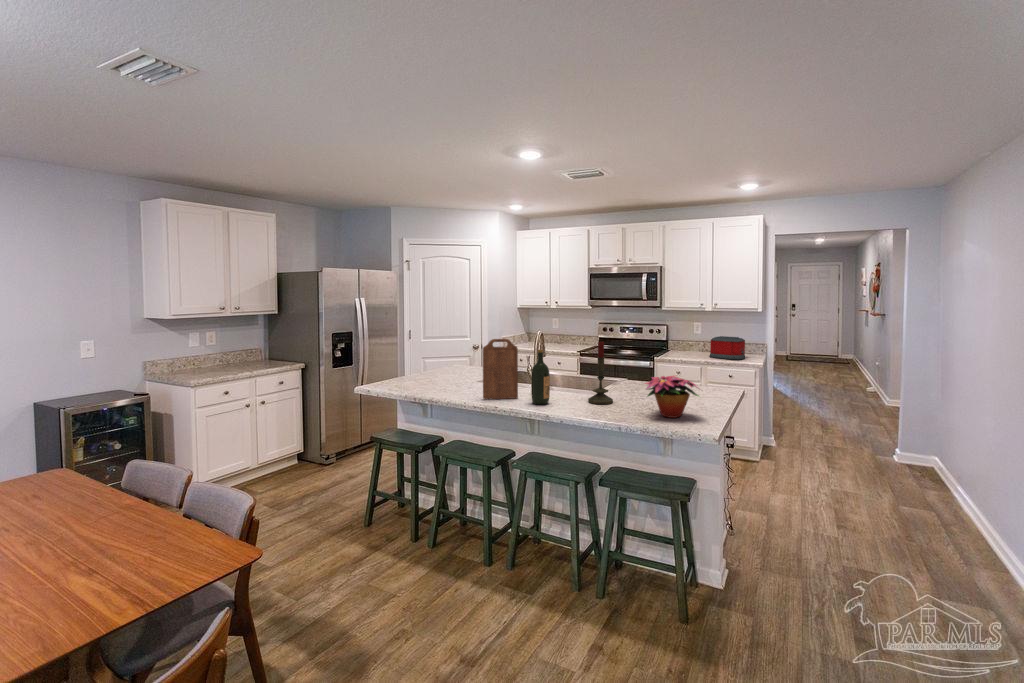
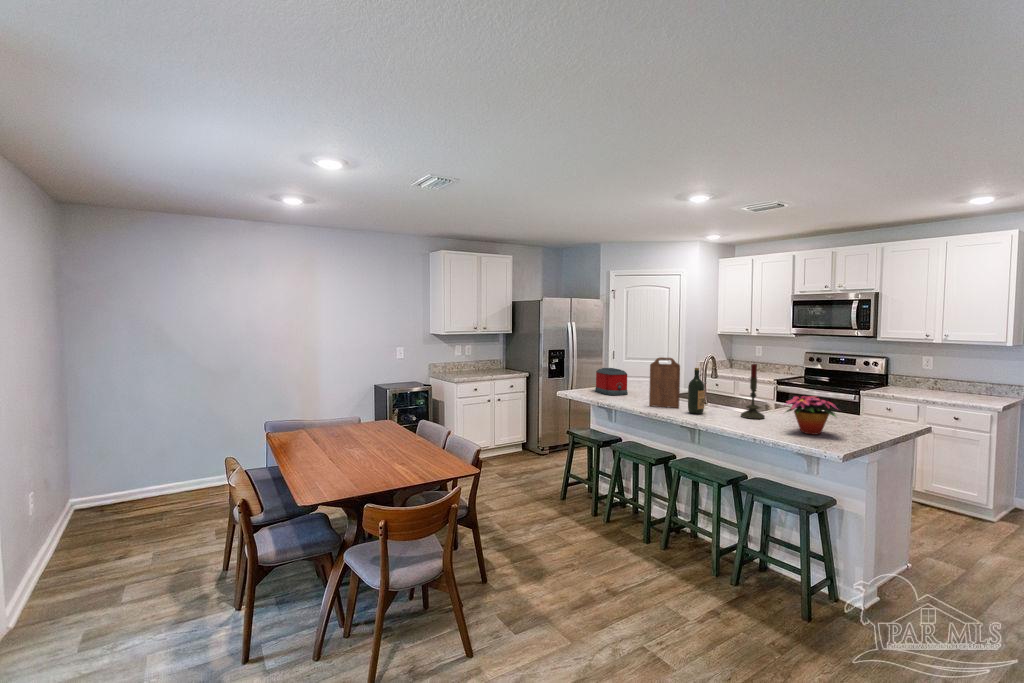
toaster: present [710,336,745,360] -> present [595,368,628,395]

